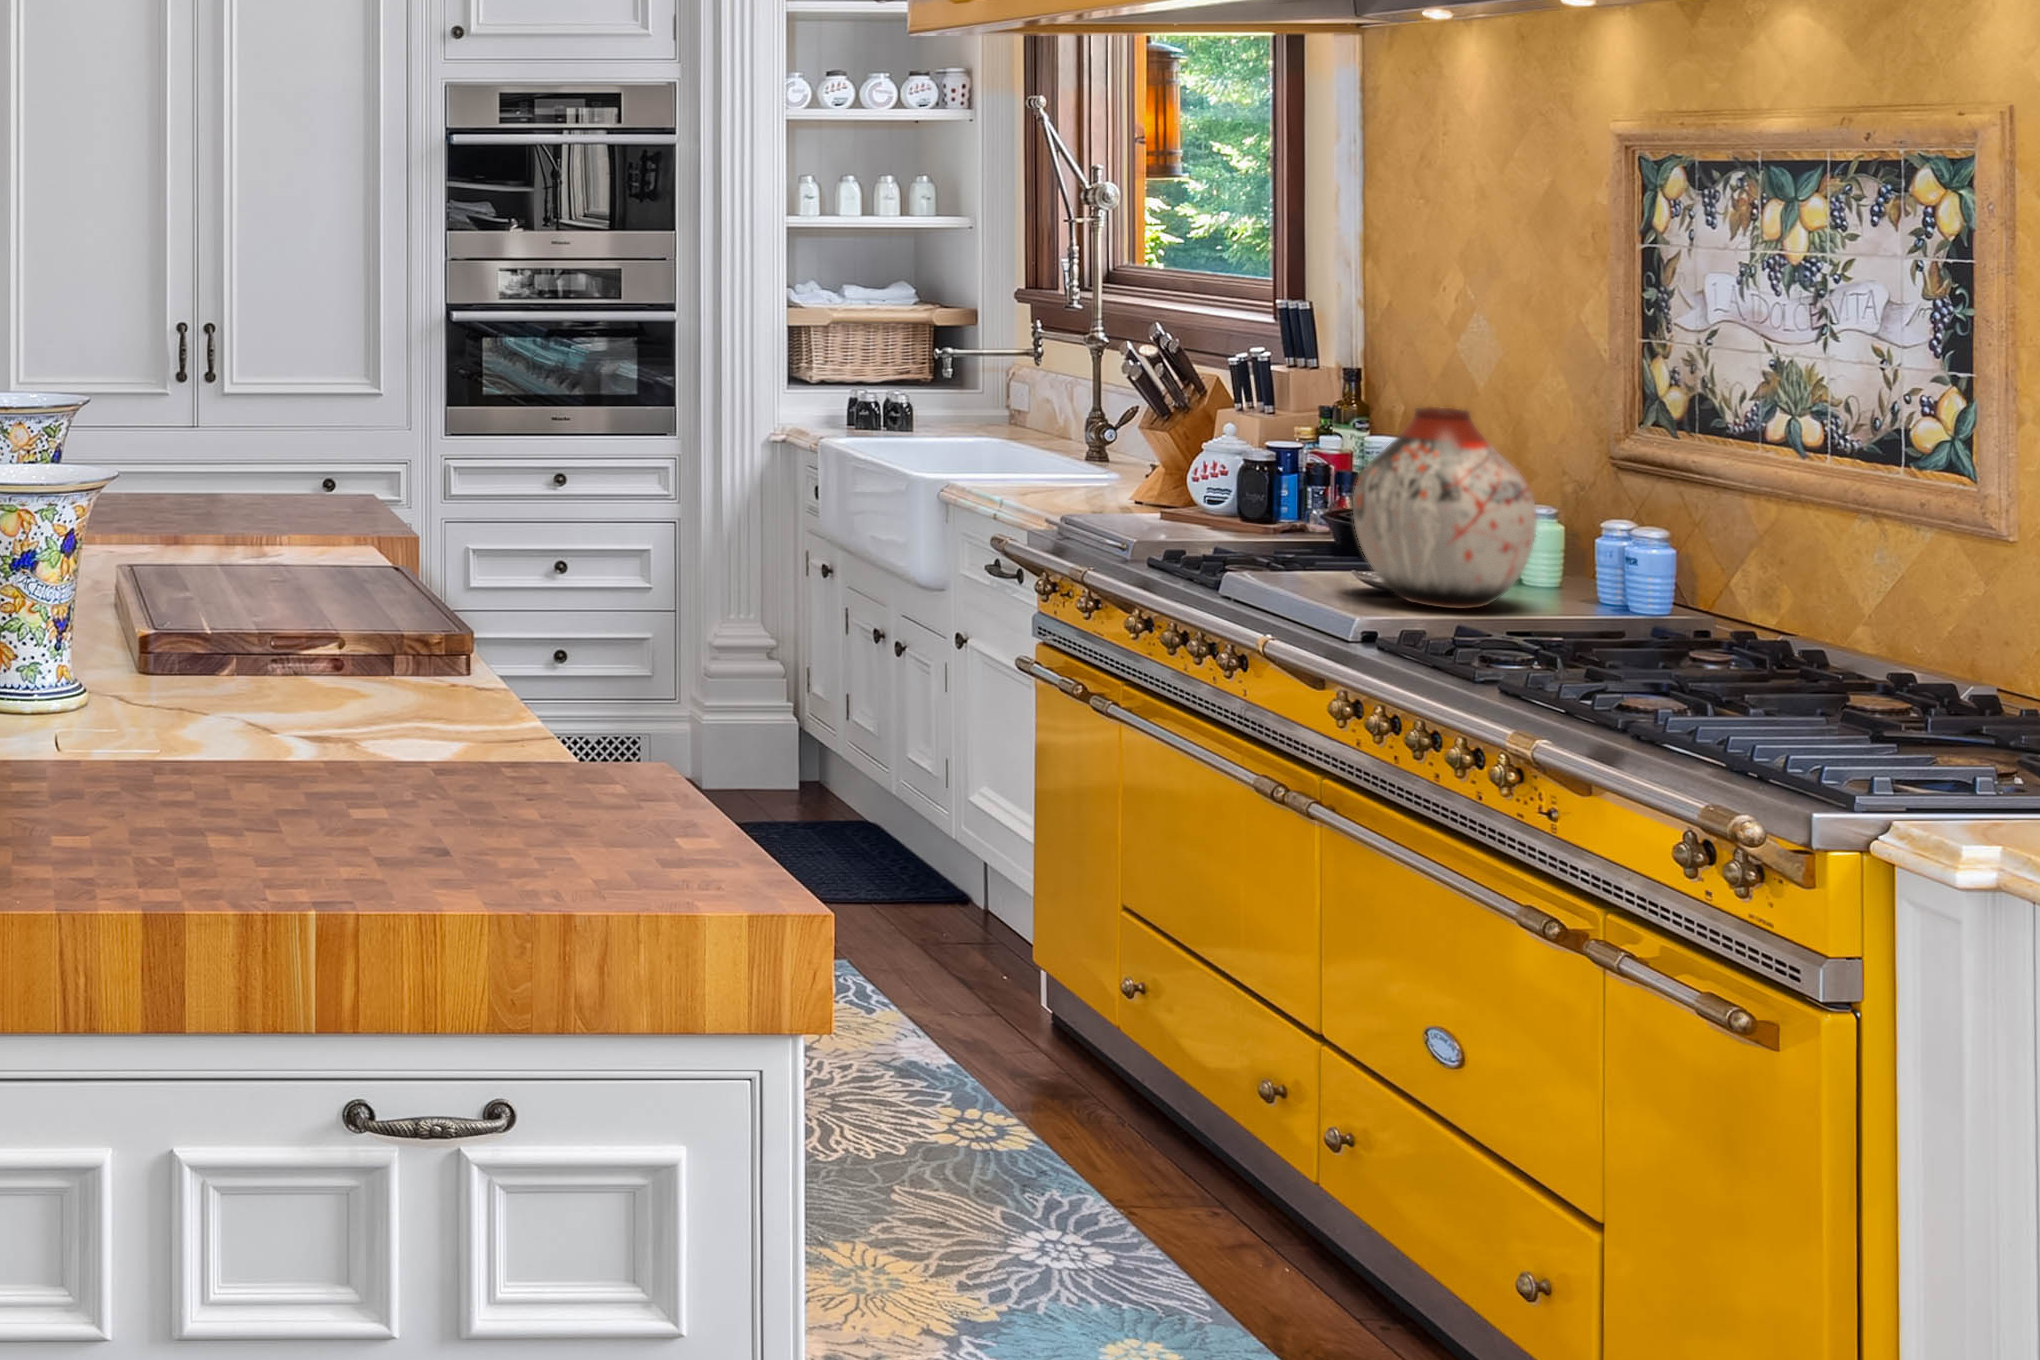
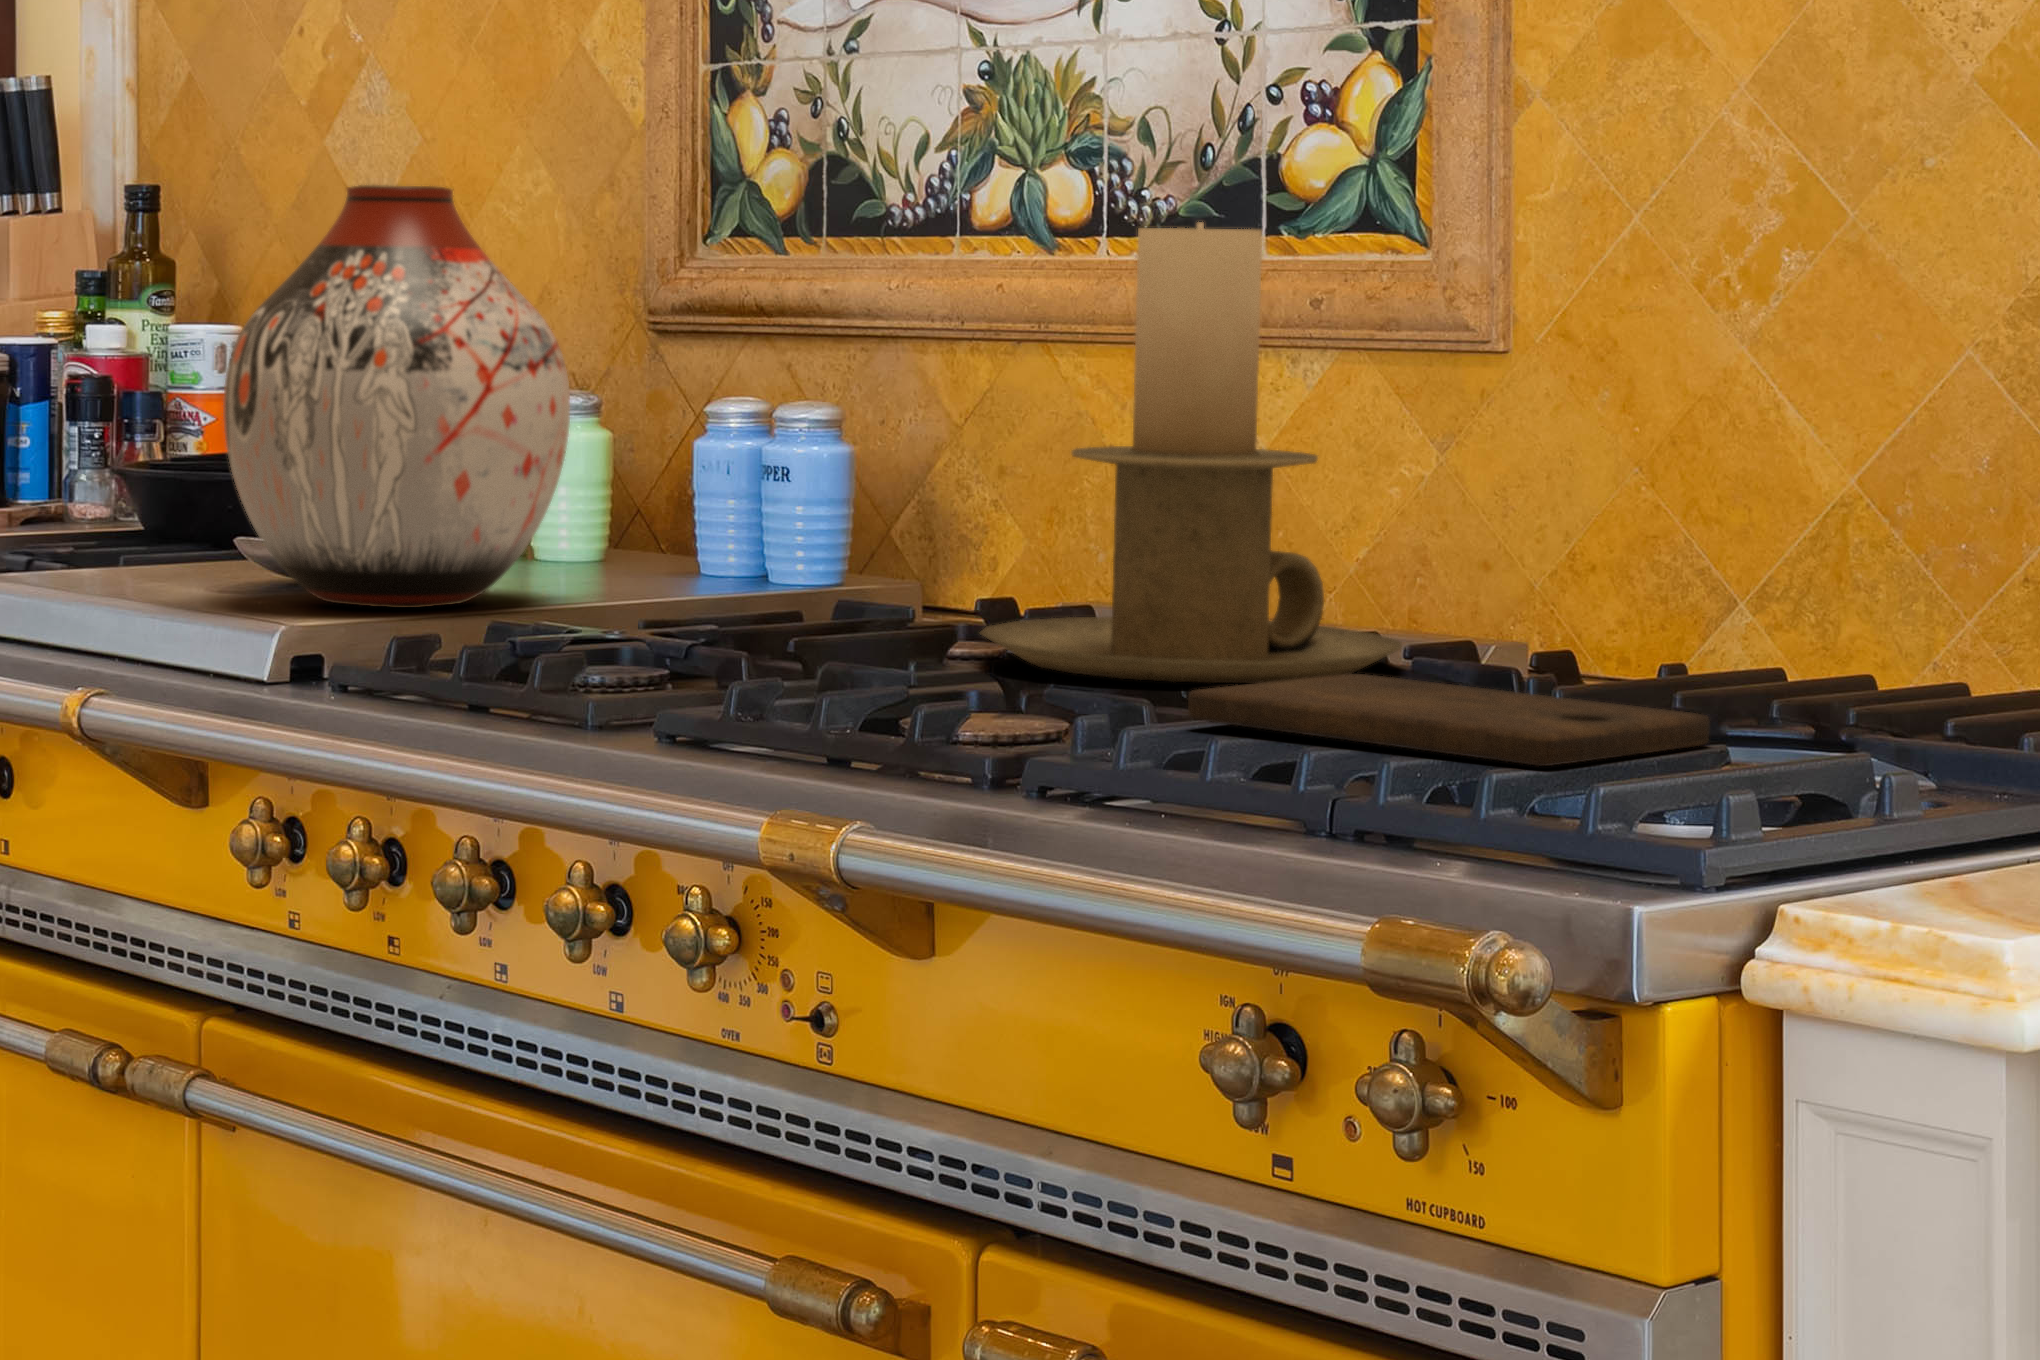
candle holder: none [1701,480,1941,705] -> present [981,222,1402,683]
cutting board: none [1748,708,2012,765] -> present [1188,674,1710,766]

